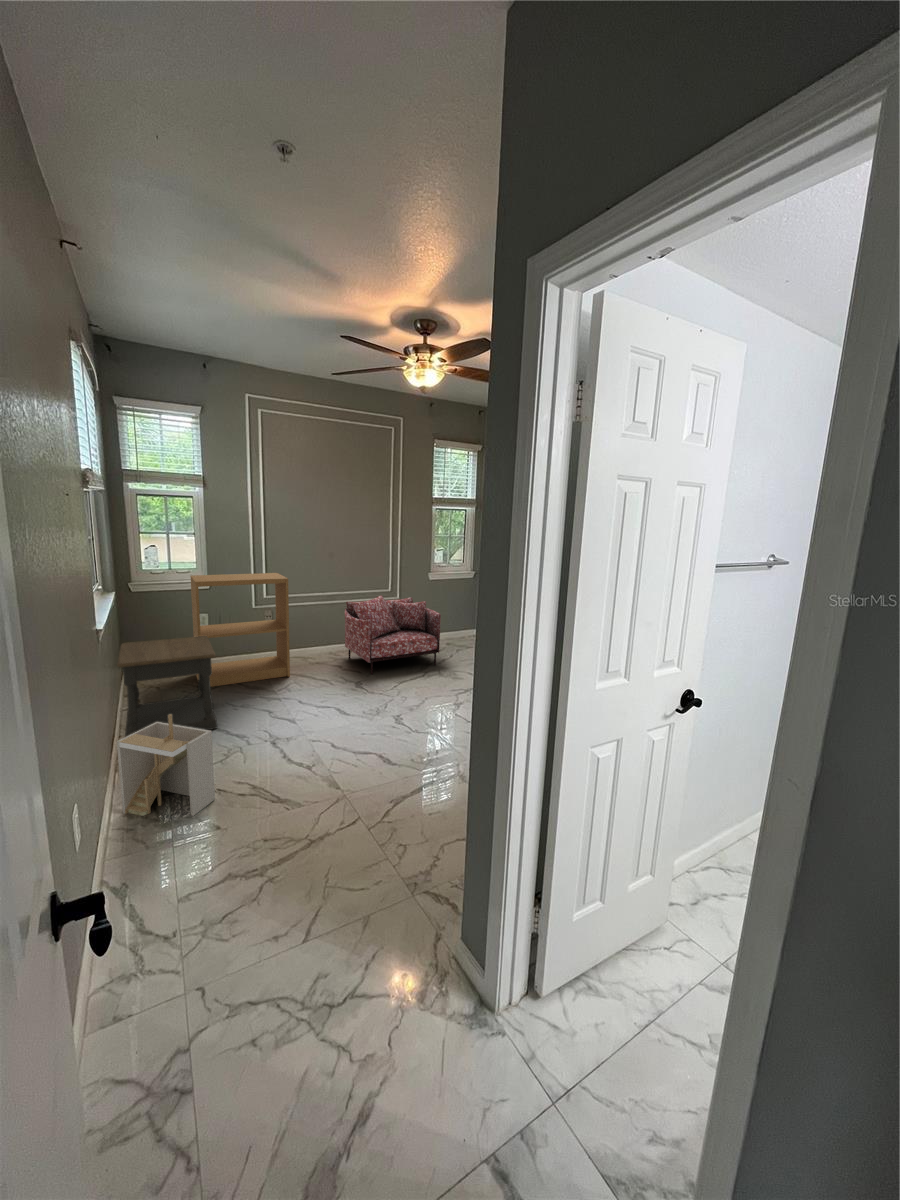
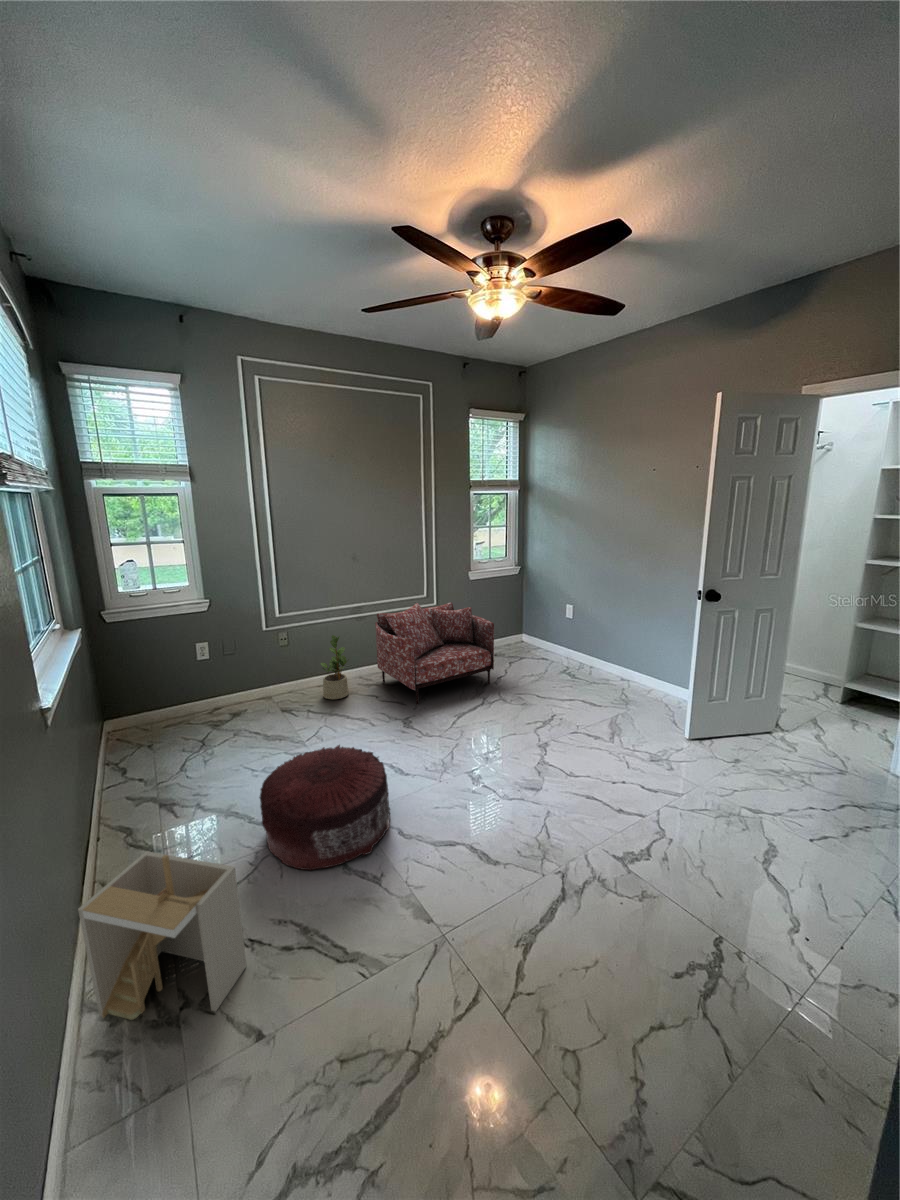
bookshelf: present [190,573,290,687] -> none [182,585,317,743]
potted plant: none [297,615,321,667] -> present [321,635,349,699]
side table: present [117,636,217,737] -> none [84,680,235,853]
pouf: none [234,685,329,760] -> present [260,745,390,871]

